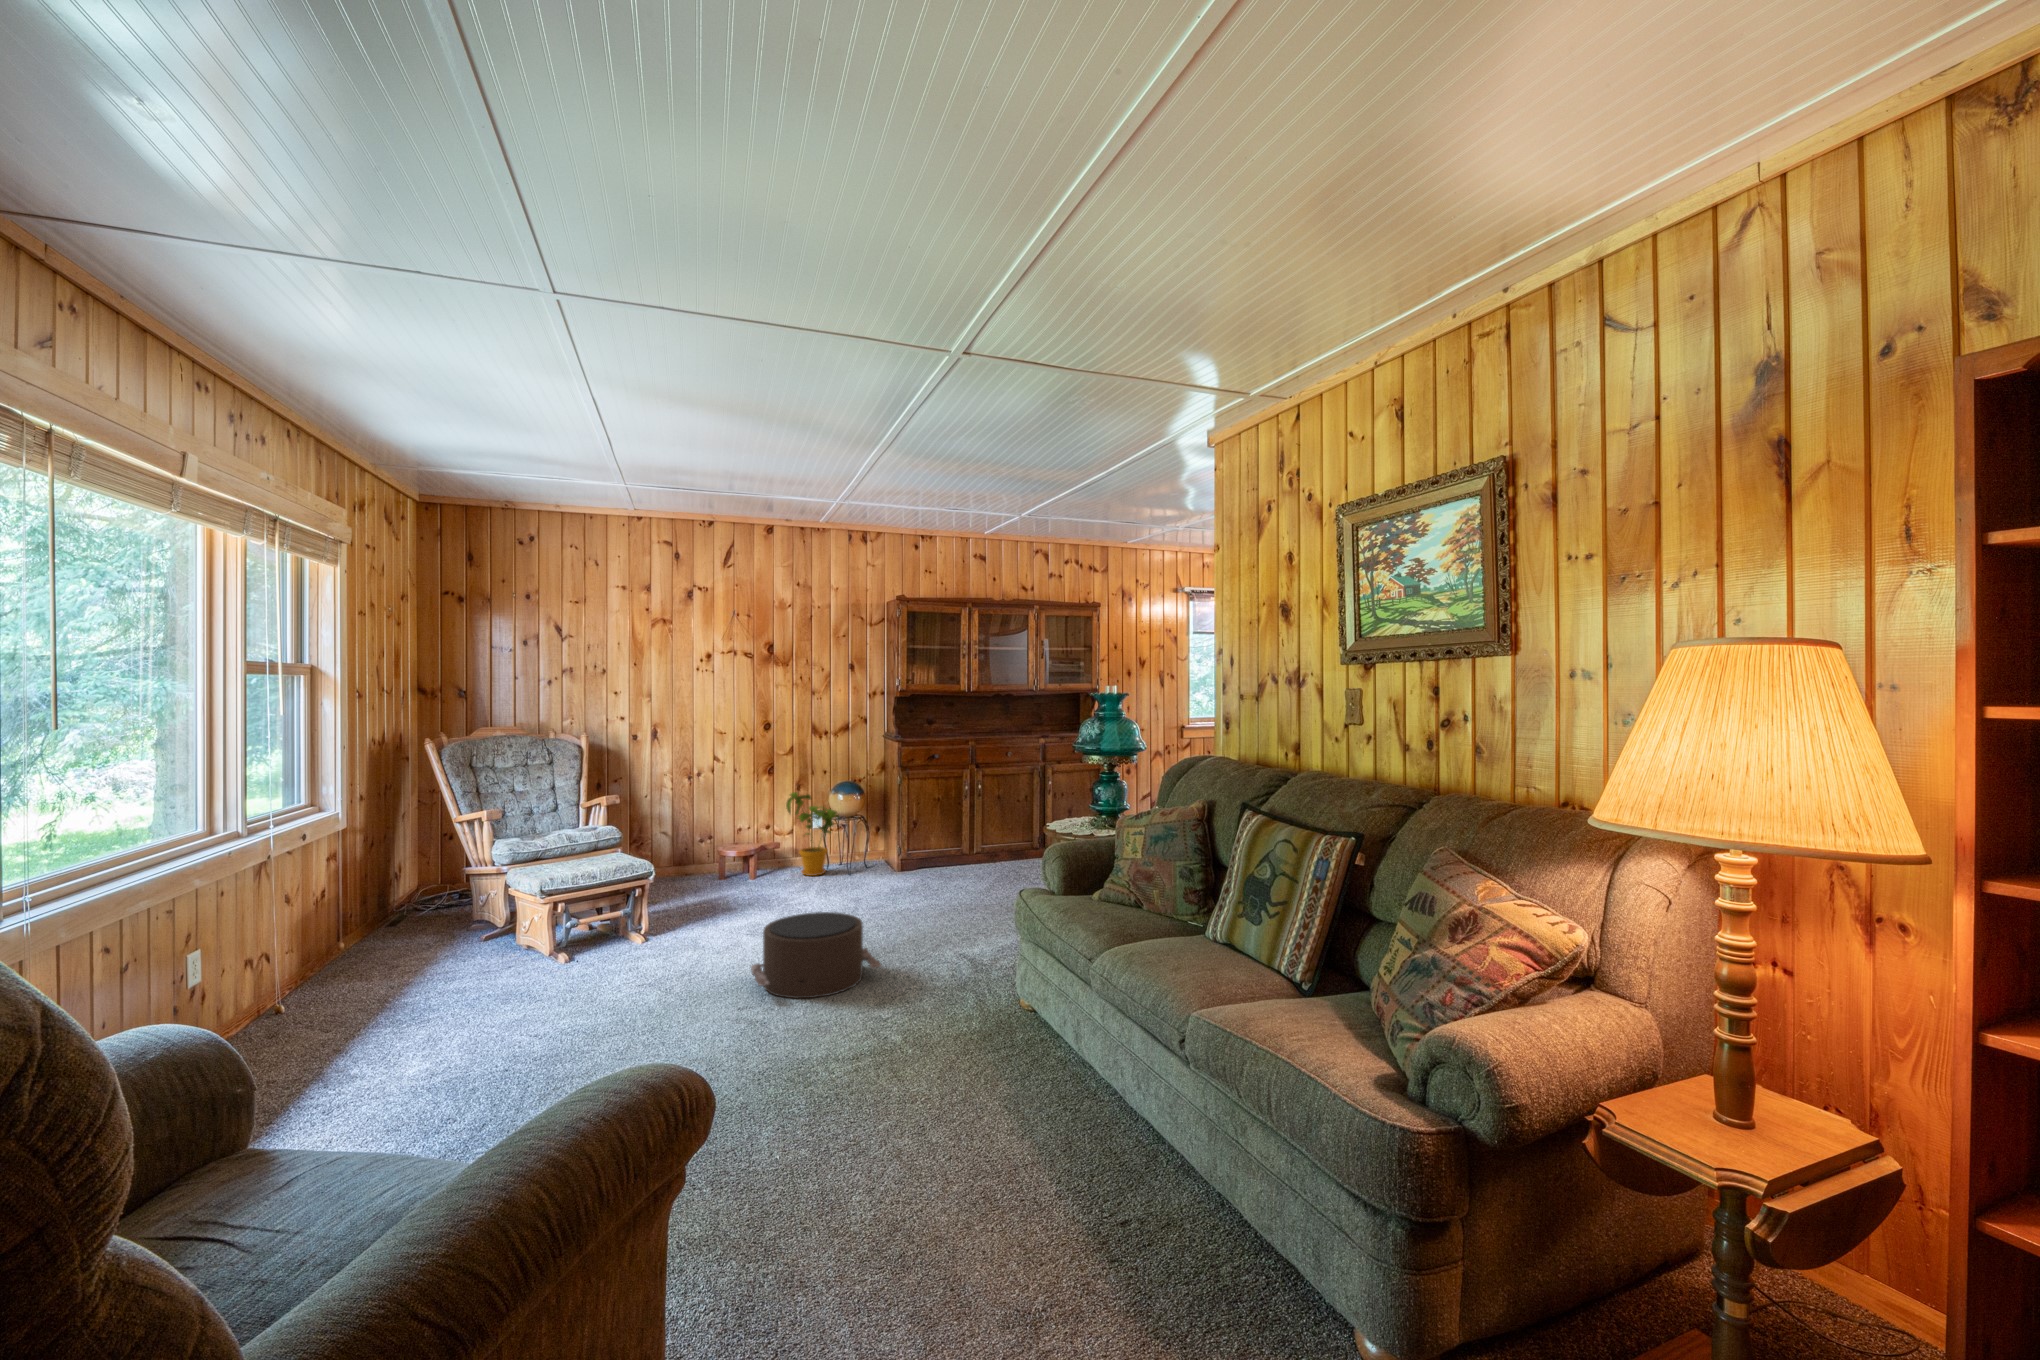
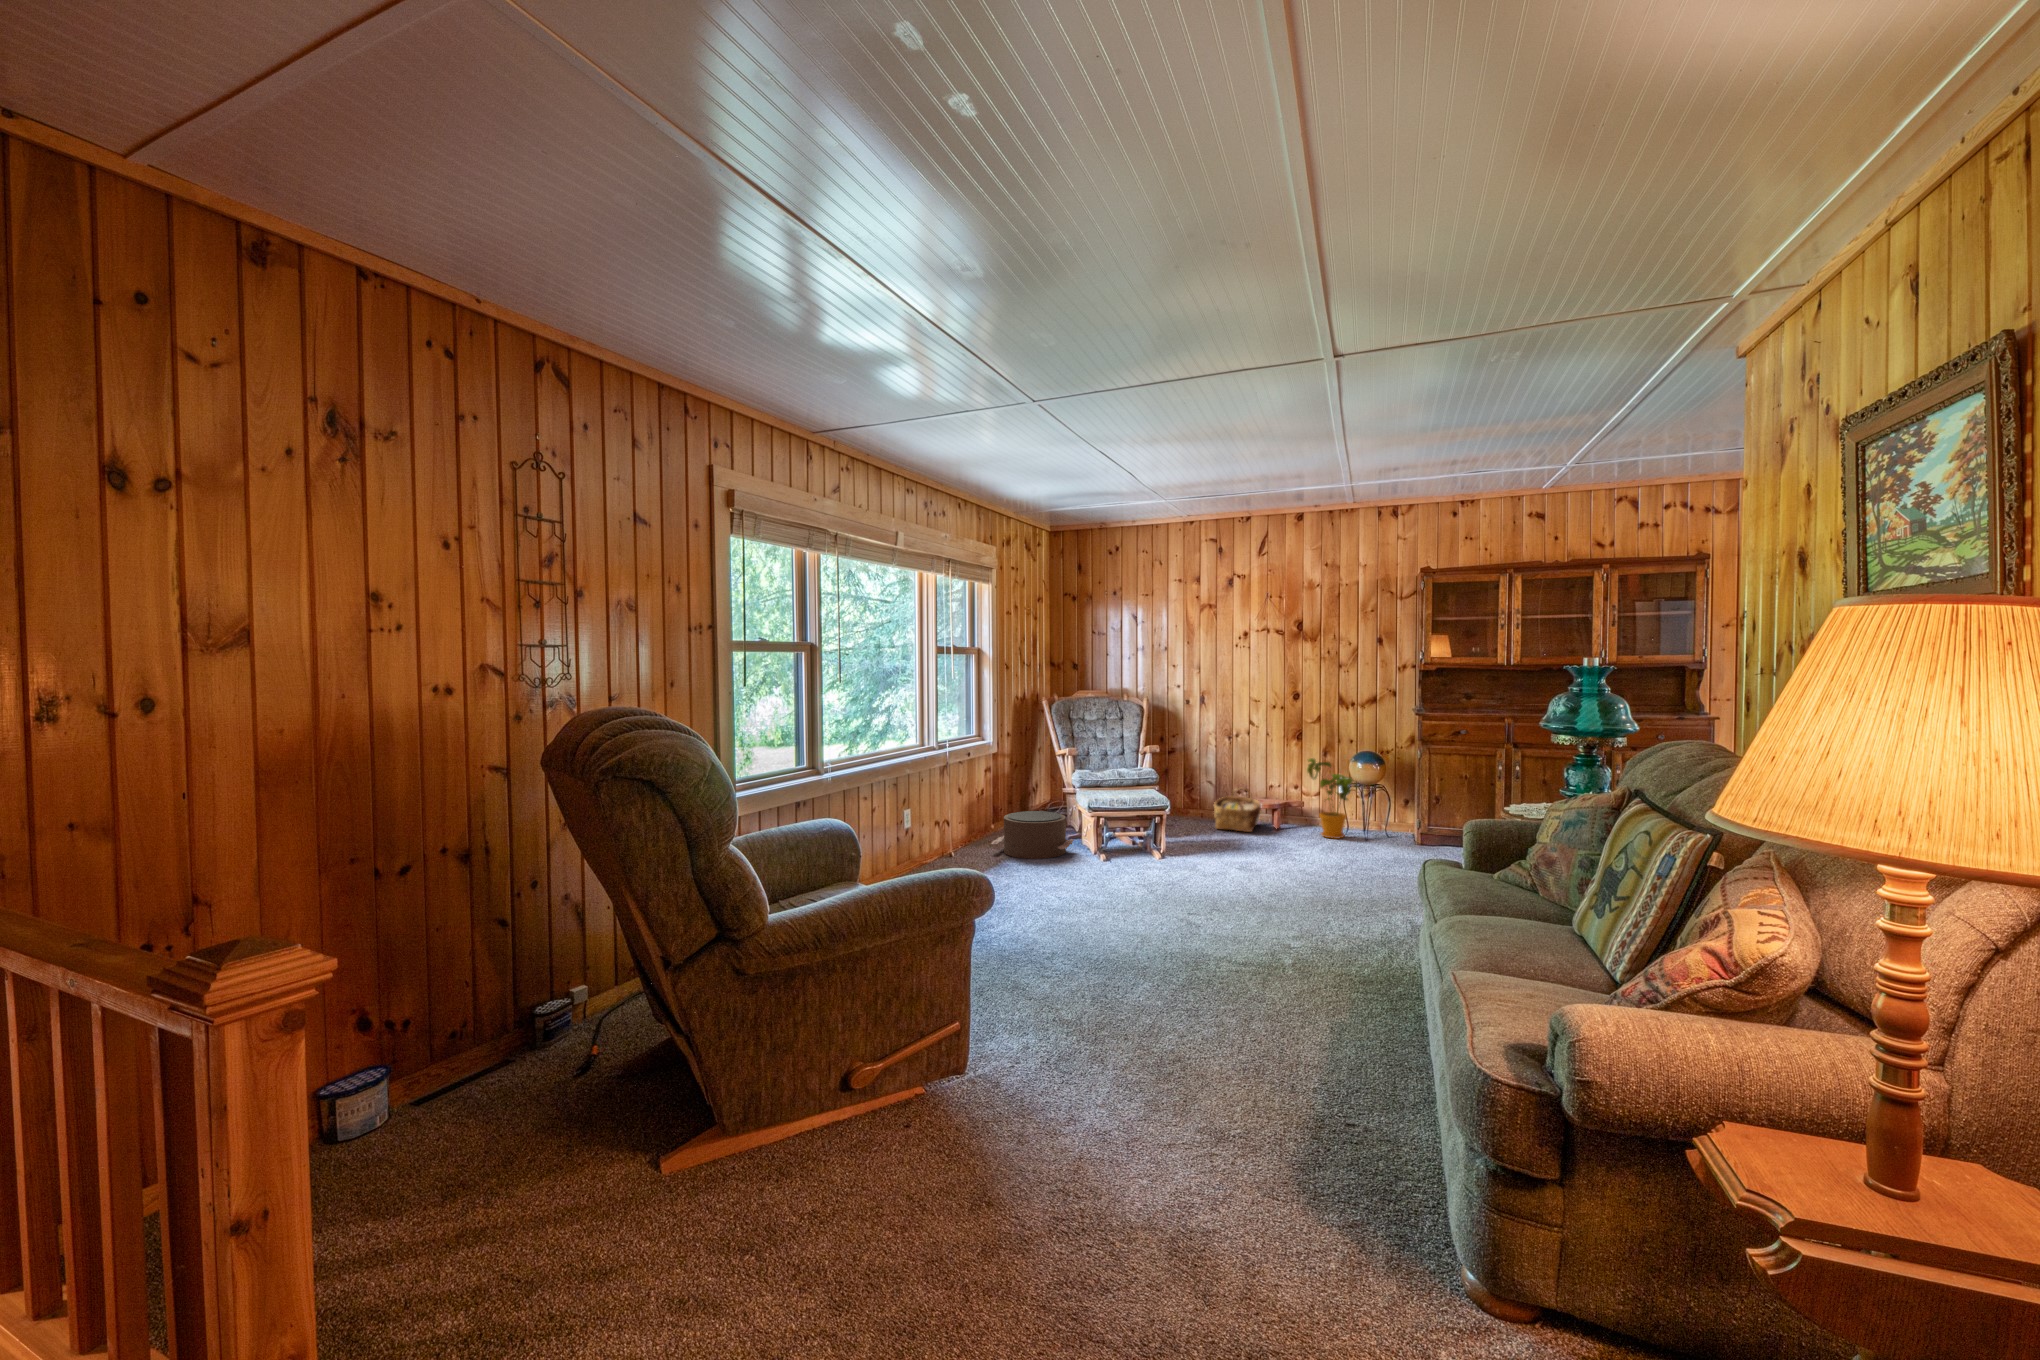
woven basket: none [678,832,733,886] -> present [1214,789,1261,832]
pouf: present [751,912,881,998] -> present [992,811,1073,859]

